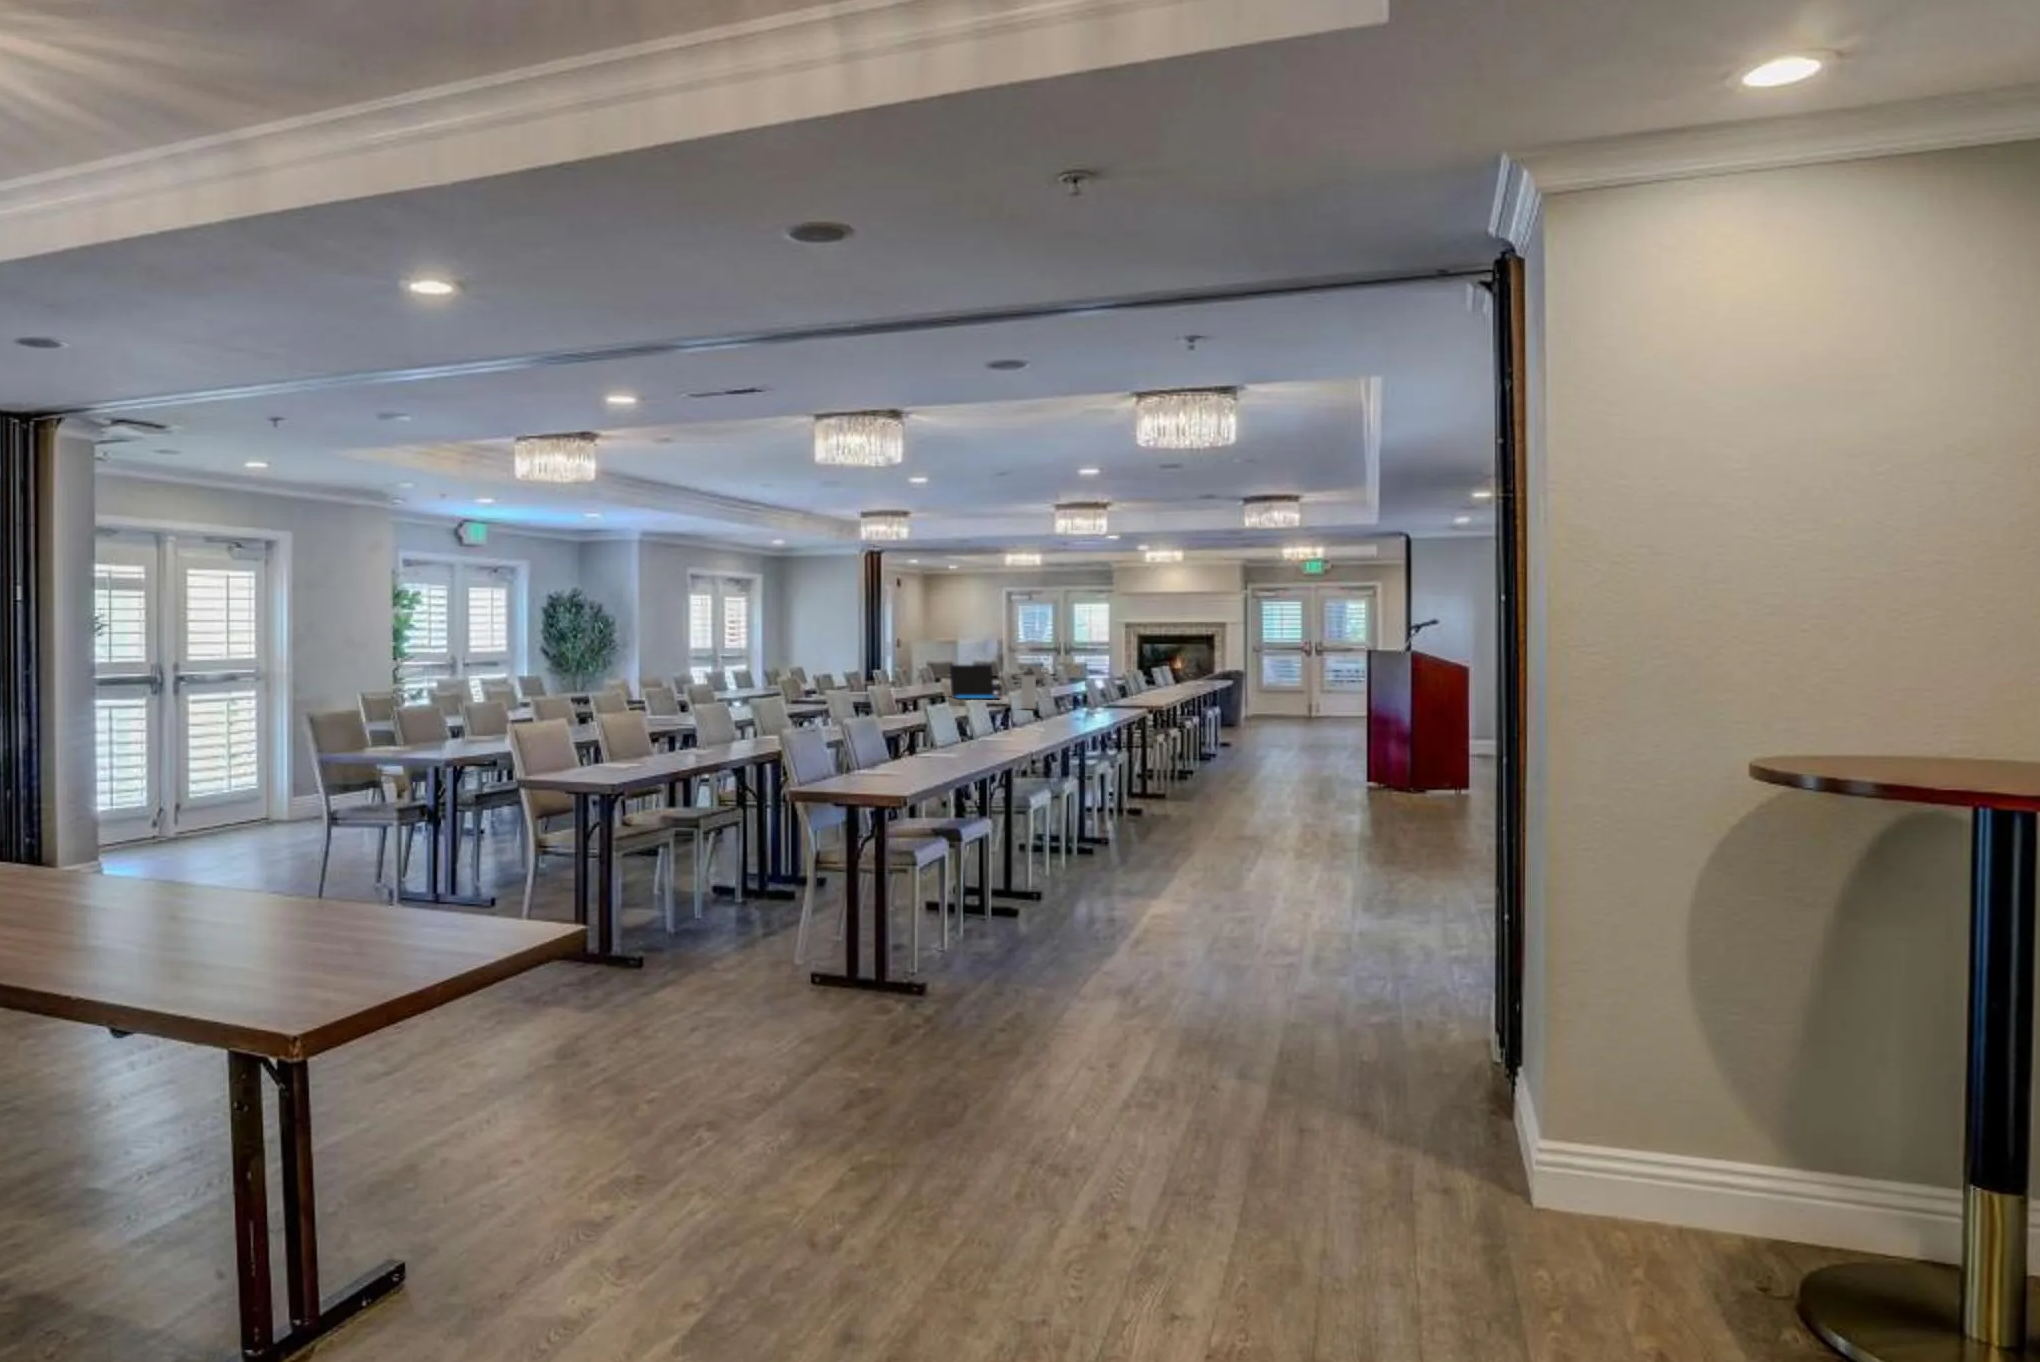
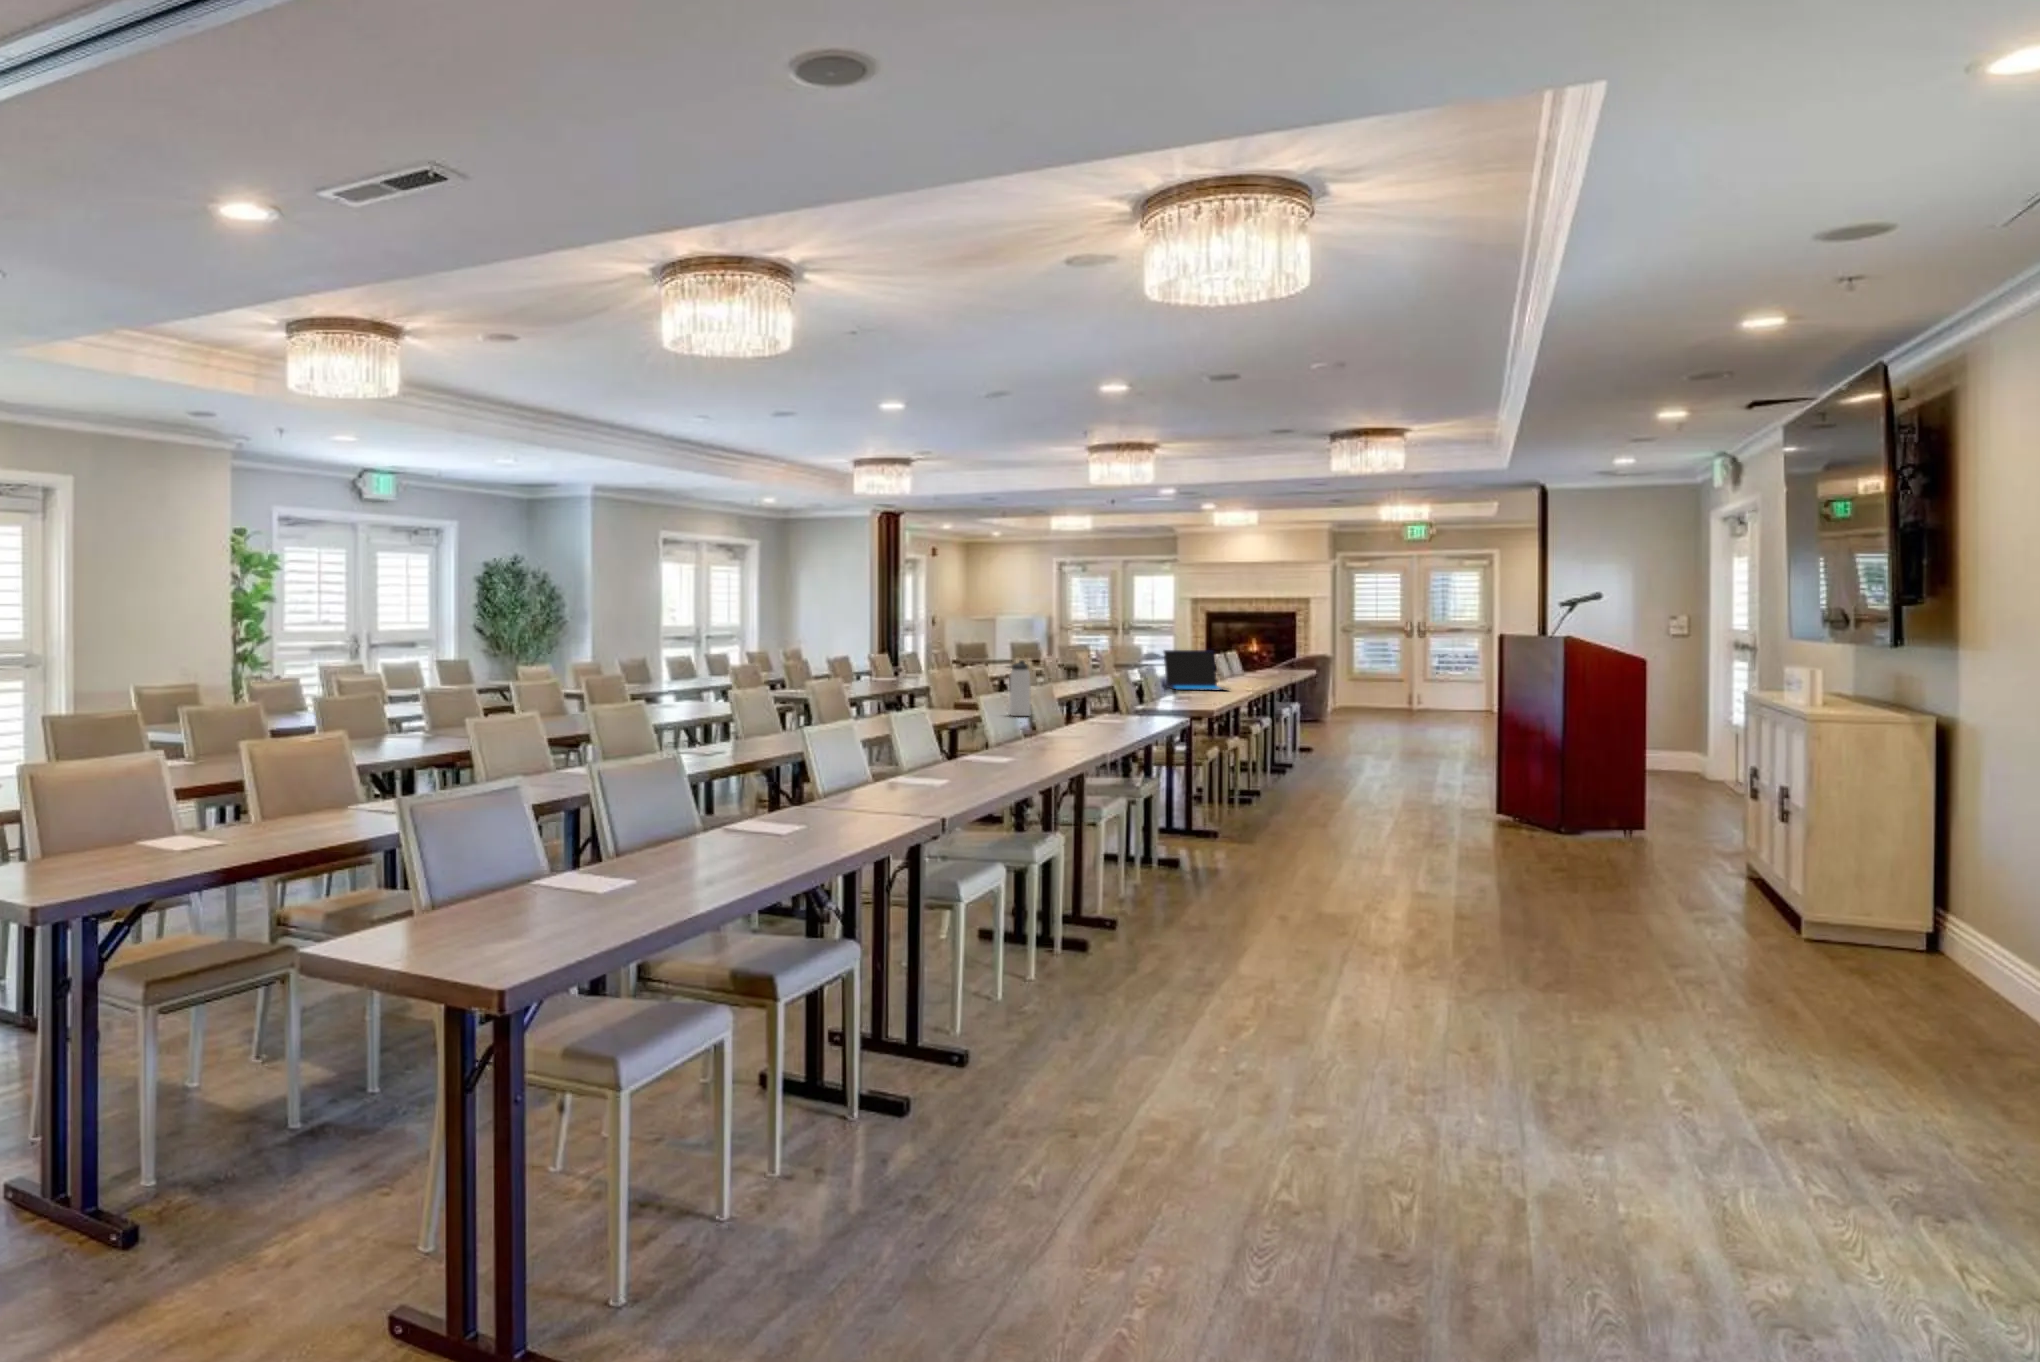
laptop: present [950,665,1002,699] -> present [1164,650,1228,691]

